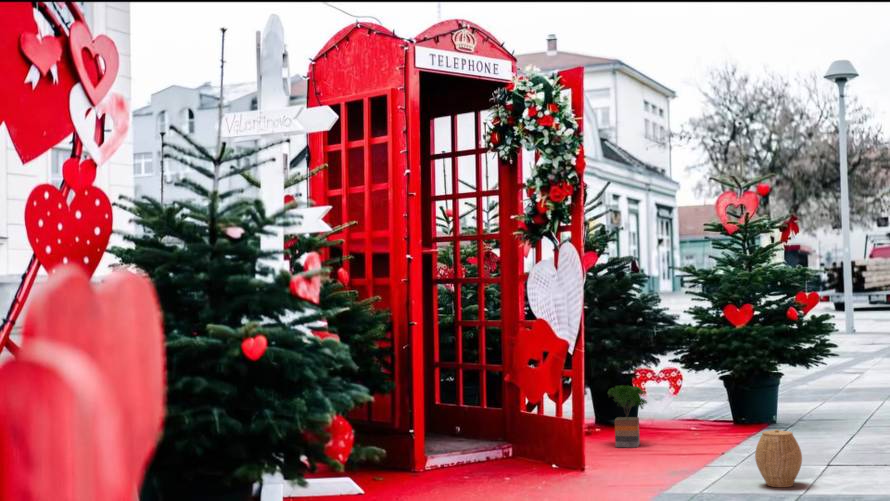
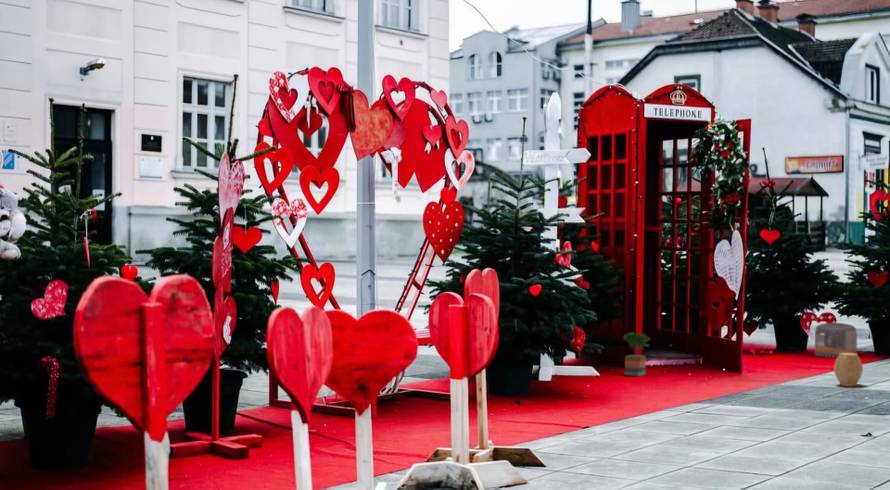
pouf: none [655,382,713,432] -> present [815,323,857,357]
potted tree: present [608,386,647,447] -> present [624,333,650,376]

